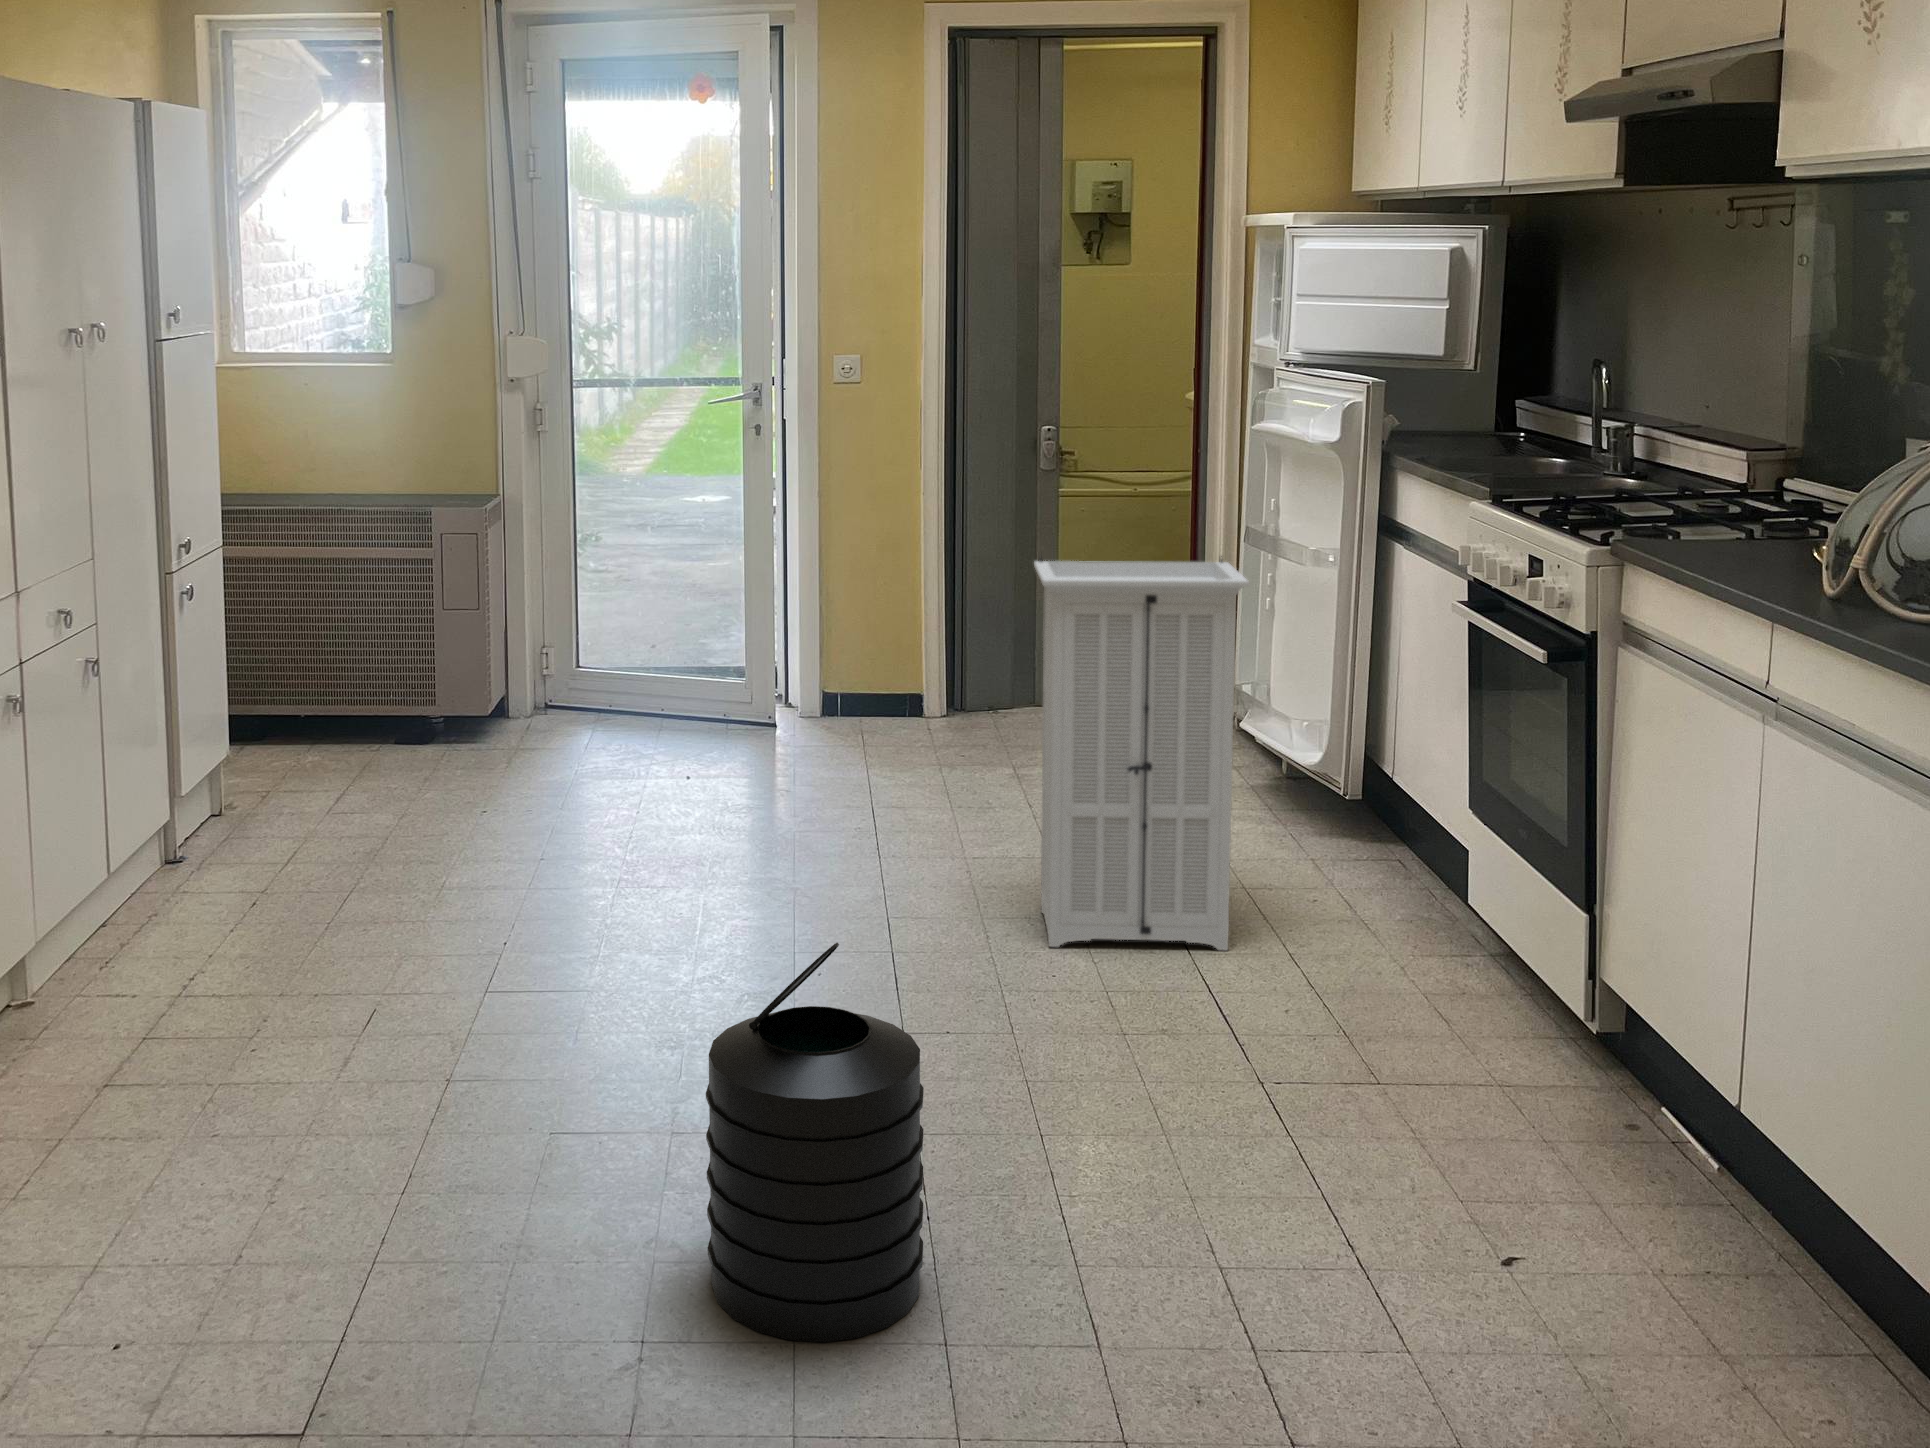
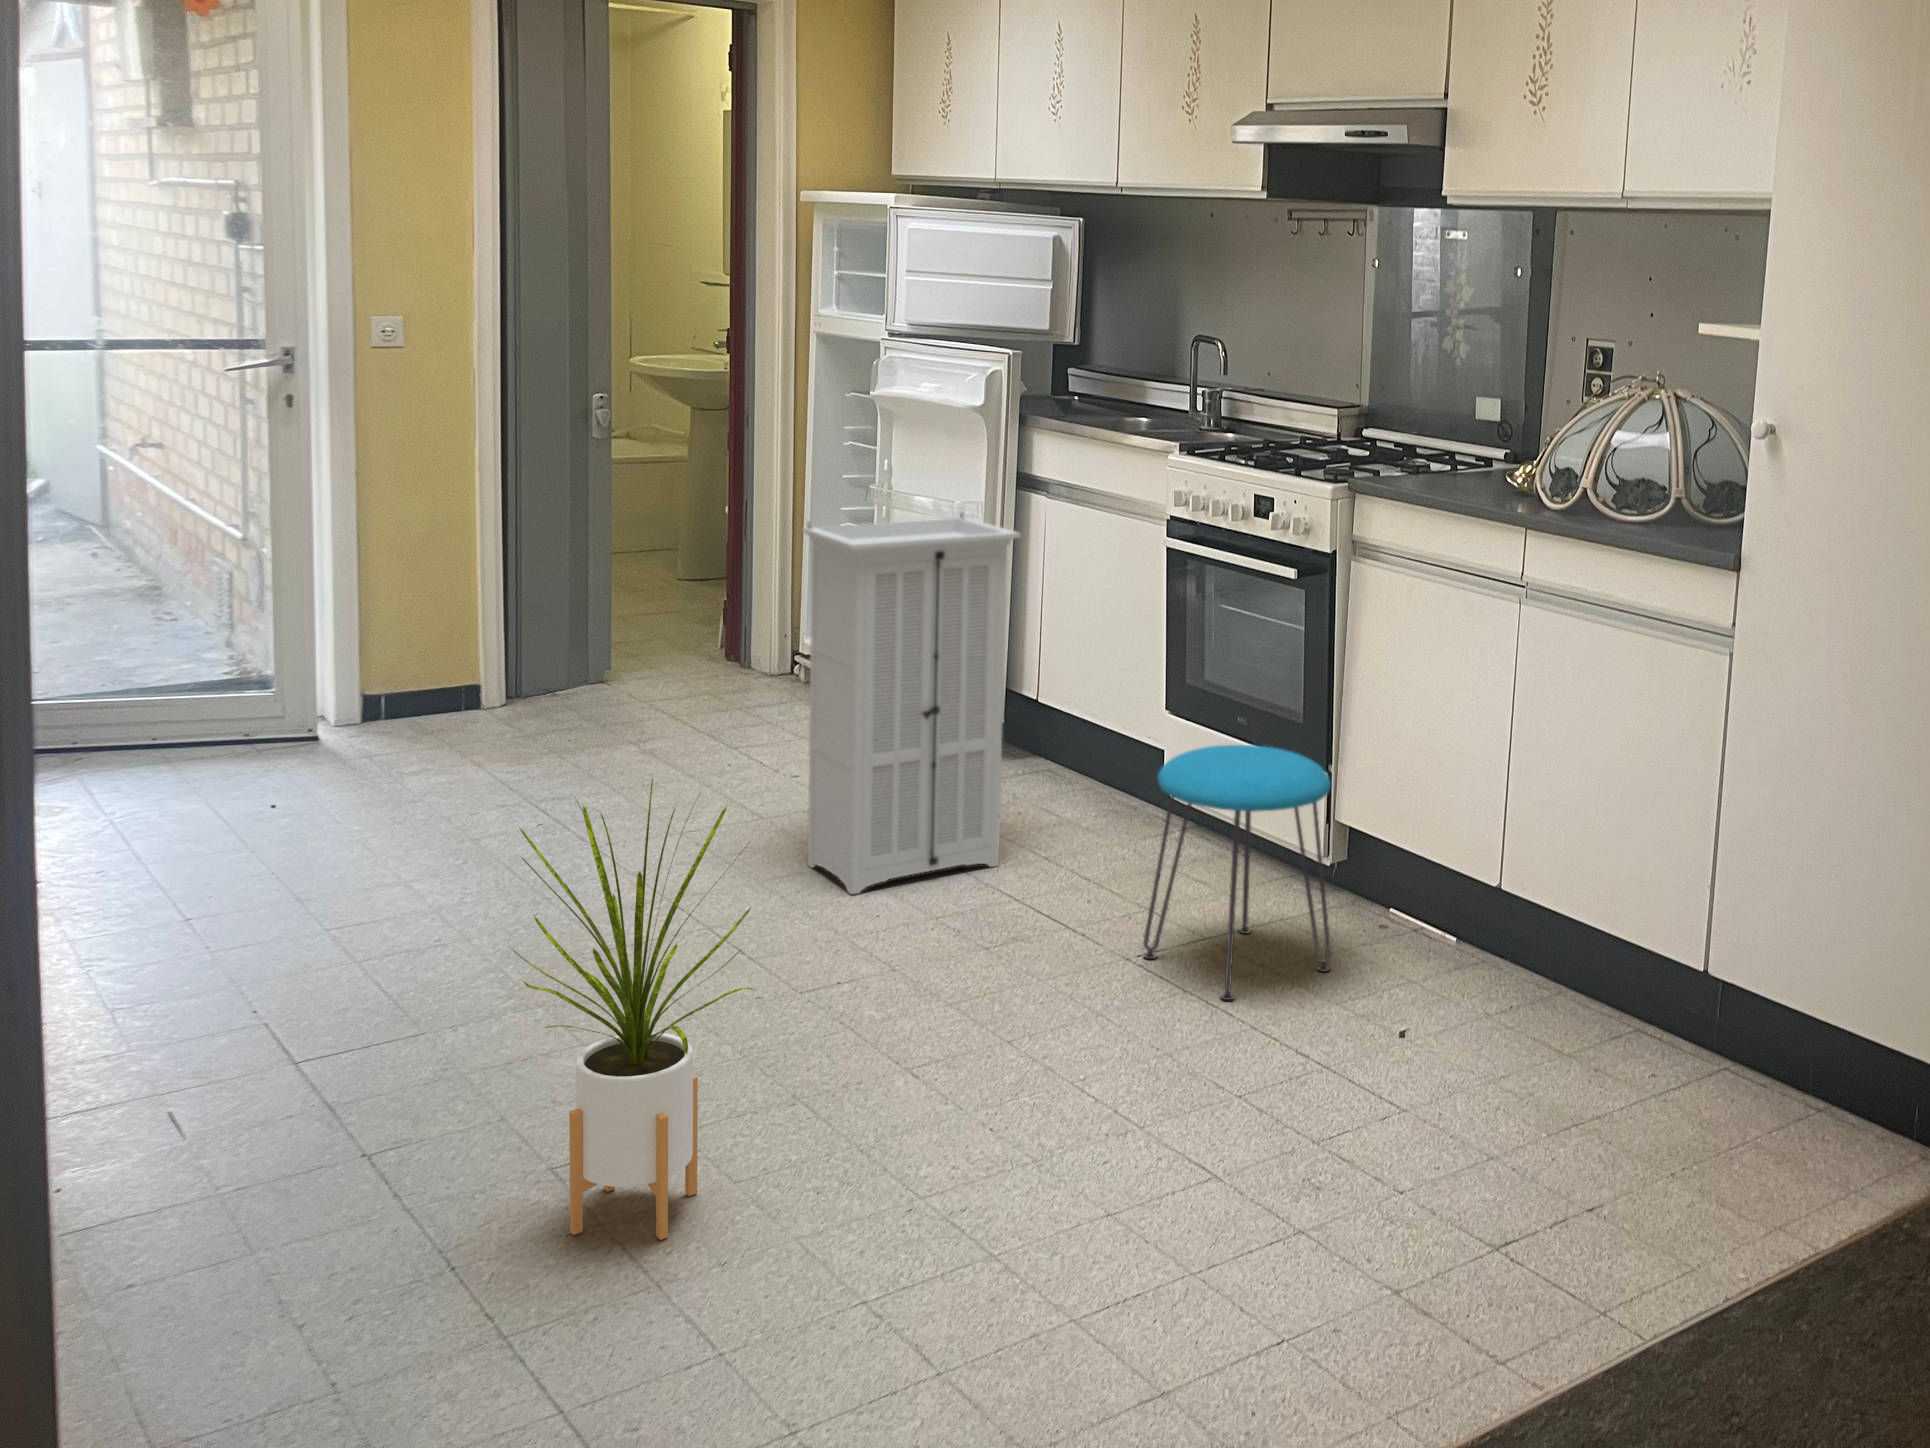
house plant: none [444,777,671,1215] -> present [512,778,756,1240]
stool: none [1277,852,1502,1162] -> present [1143,745,1331,1000]
trash can: present [706,943,924,1342] -> none [863,885,1074,1259]

